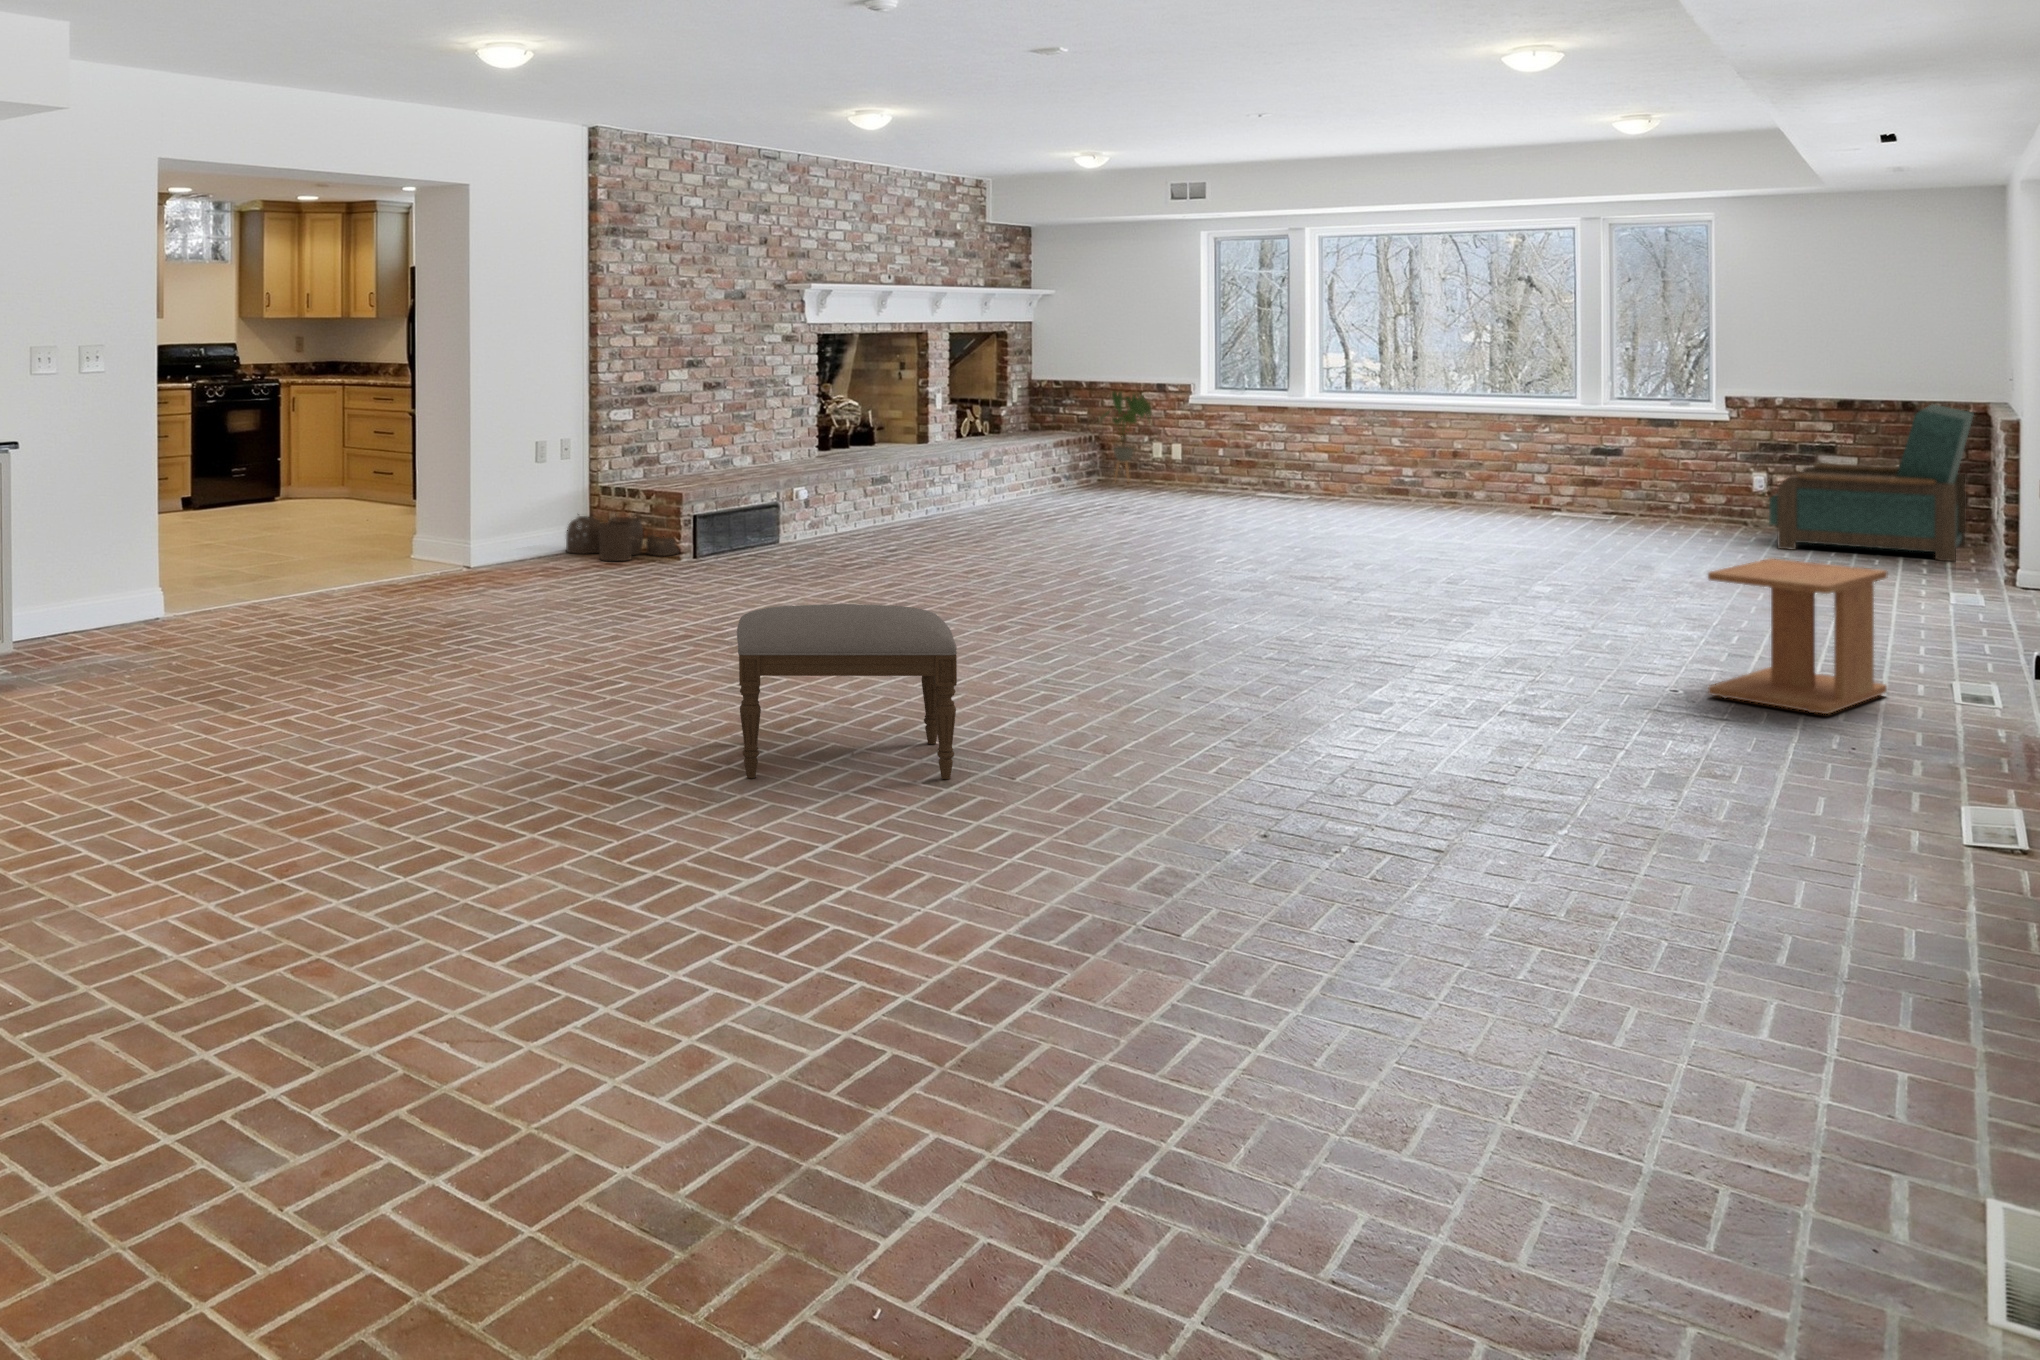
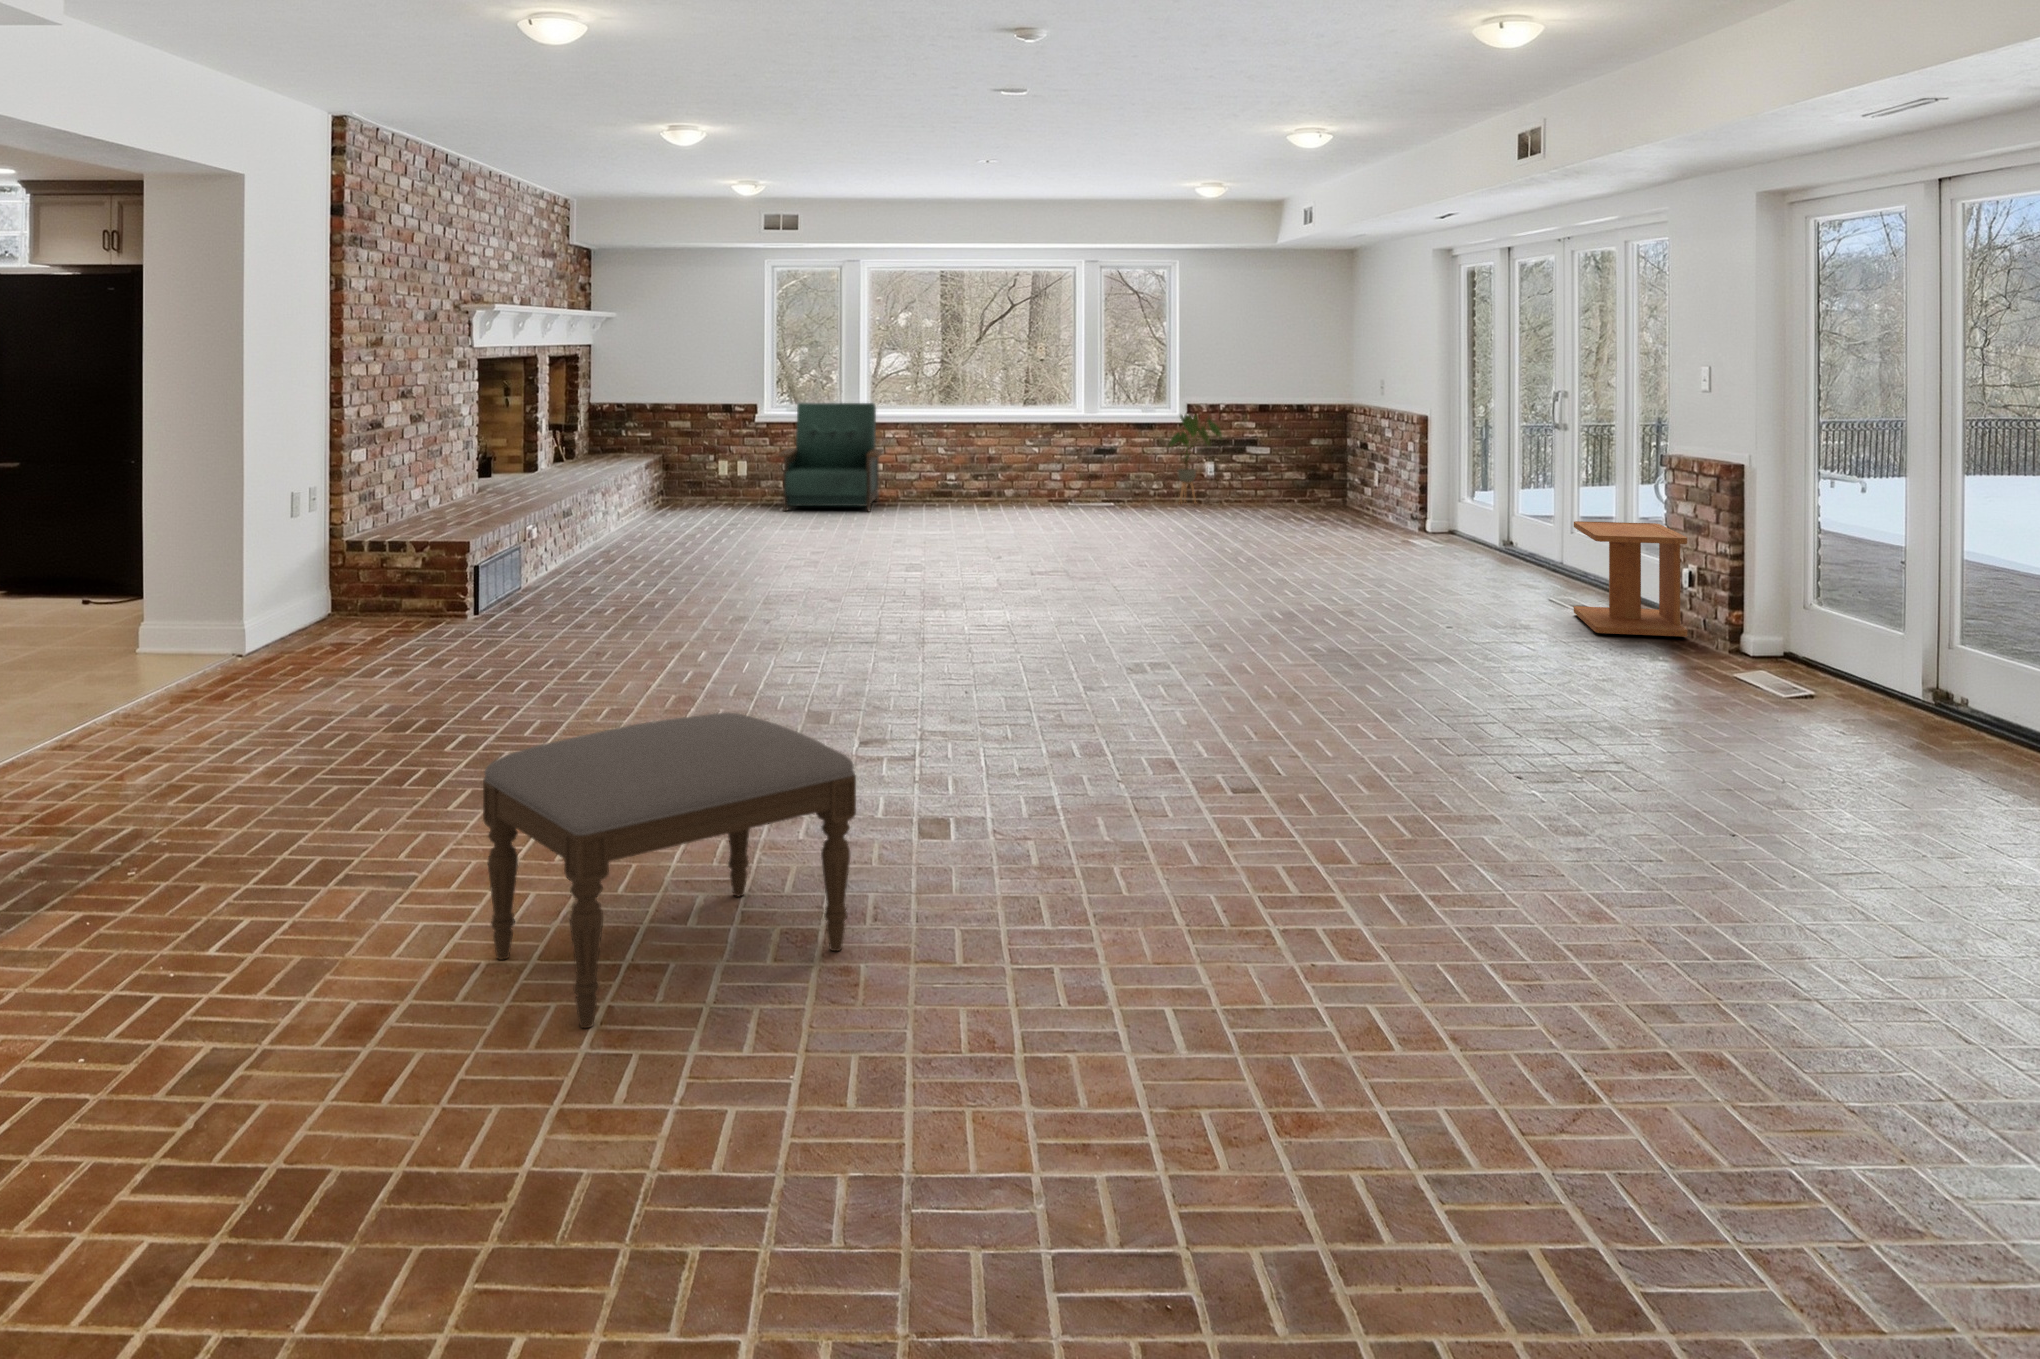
house plant: present [1101,392,1152,482] -> present [1169,414,1222,503]
armchair: present [1769,404,1973,561] -> present [779,403,884,512]
woven basket: present [566,514,679,561] -> none [308,573,465,637]
ottoman: present [737,604,957,779] -> present [483,713,856,1028]

